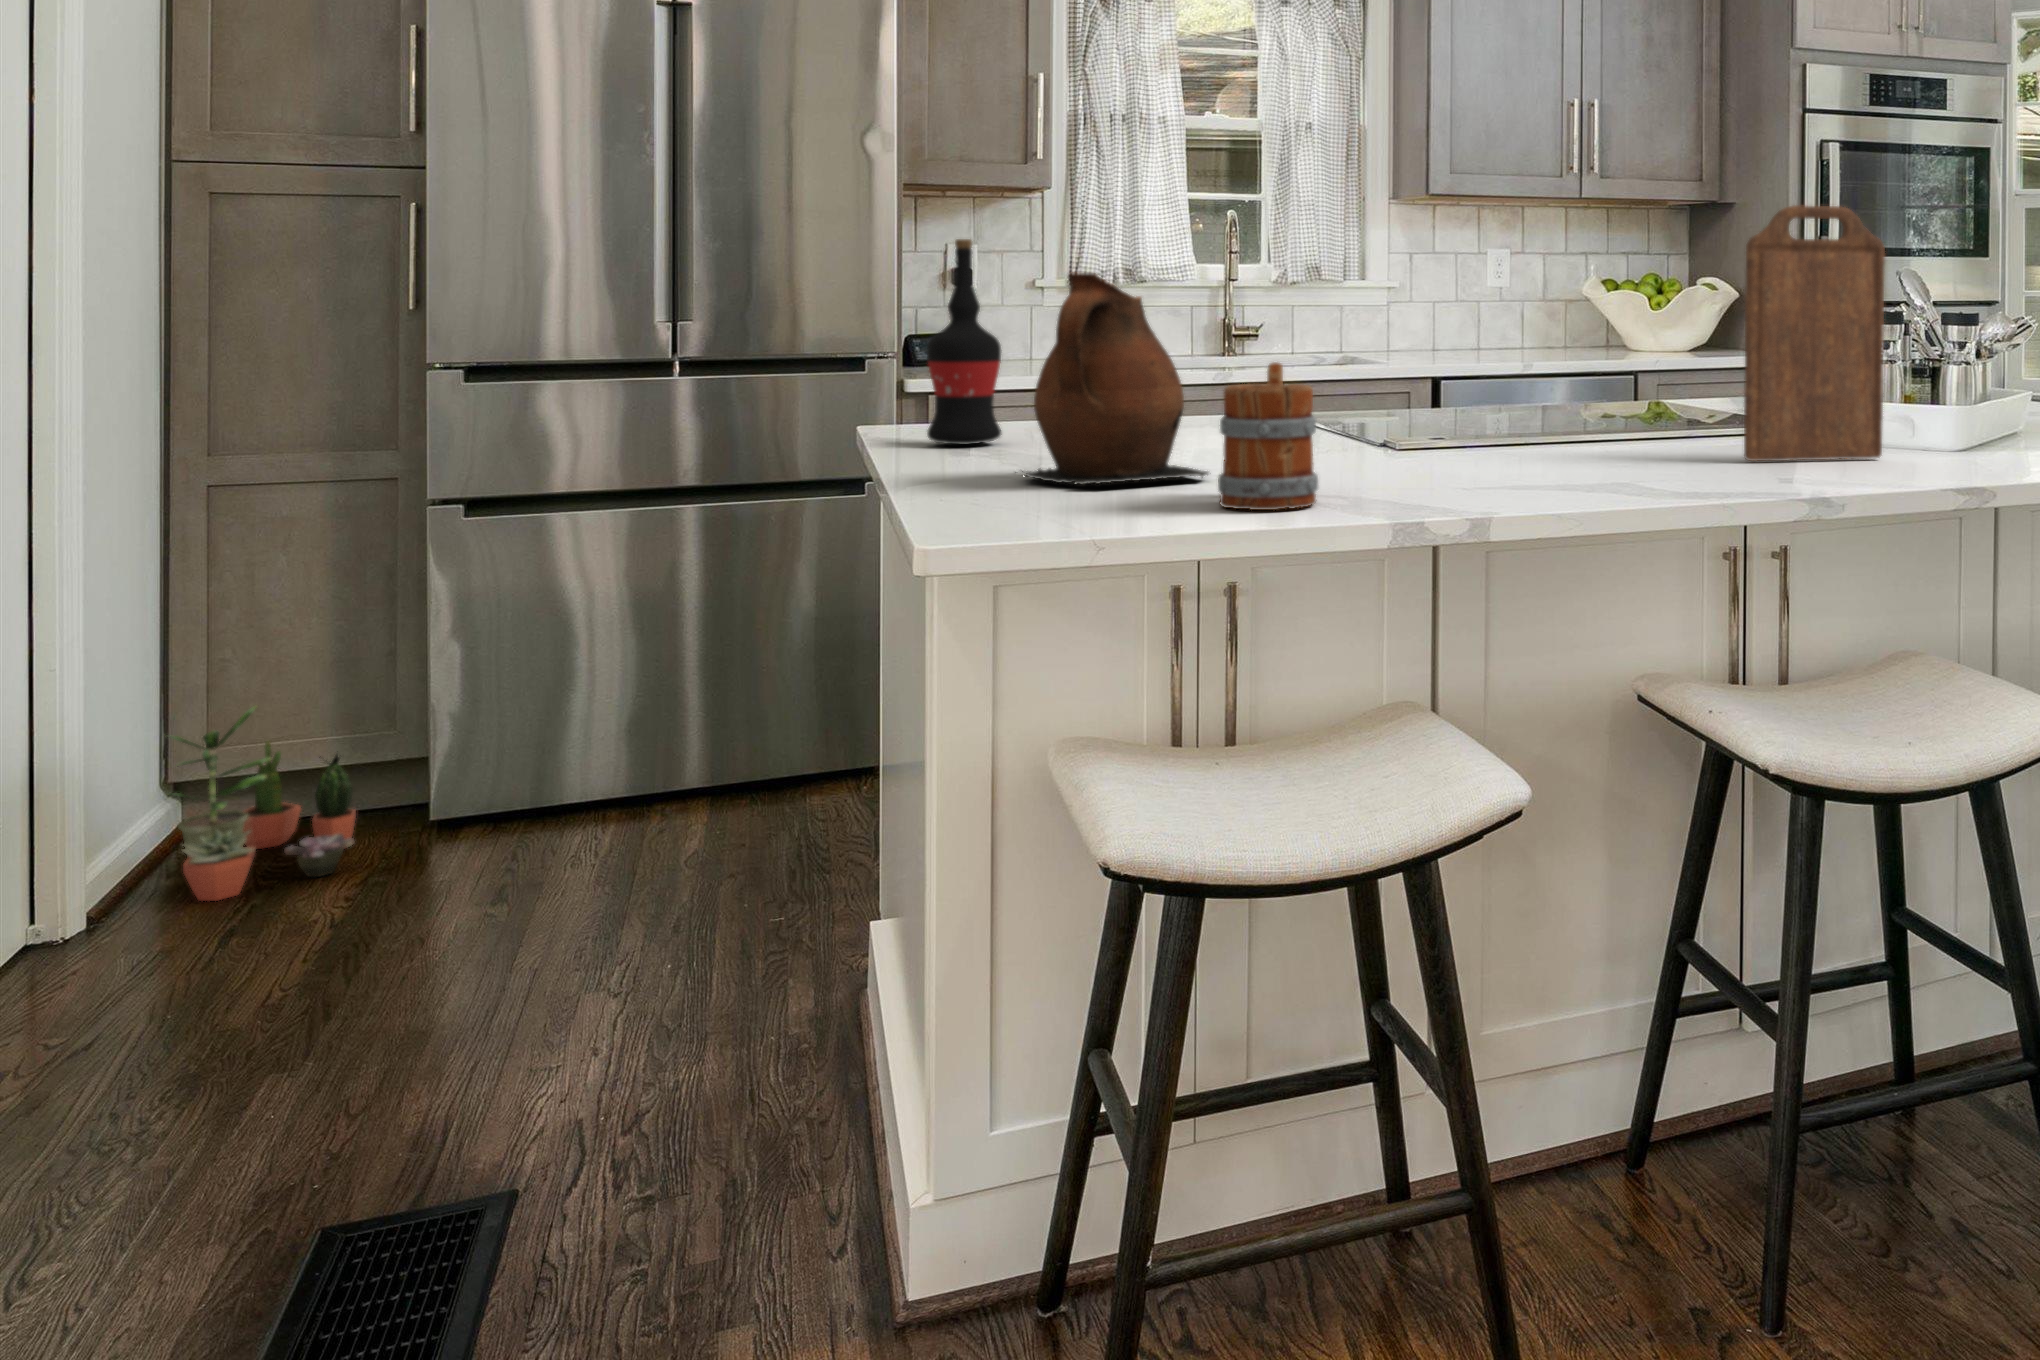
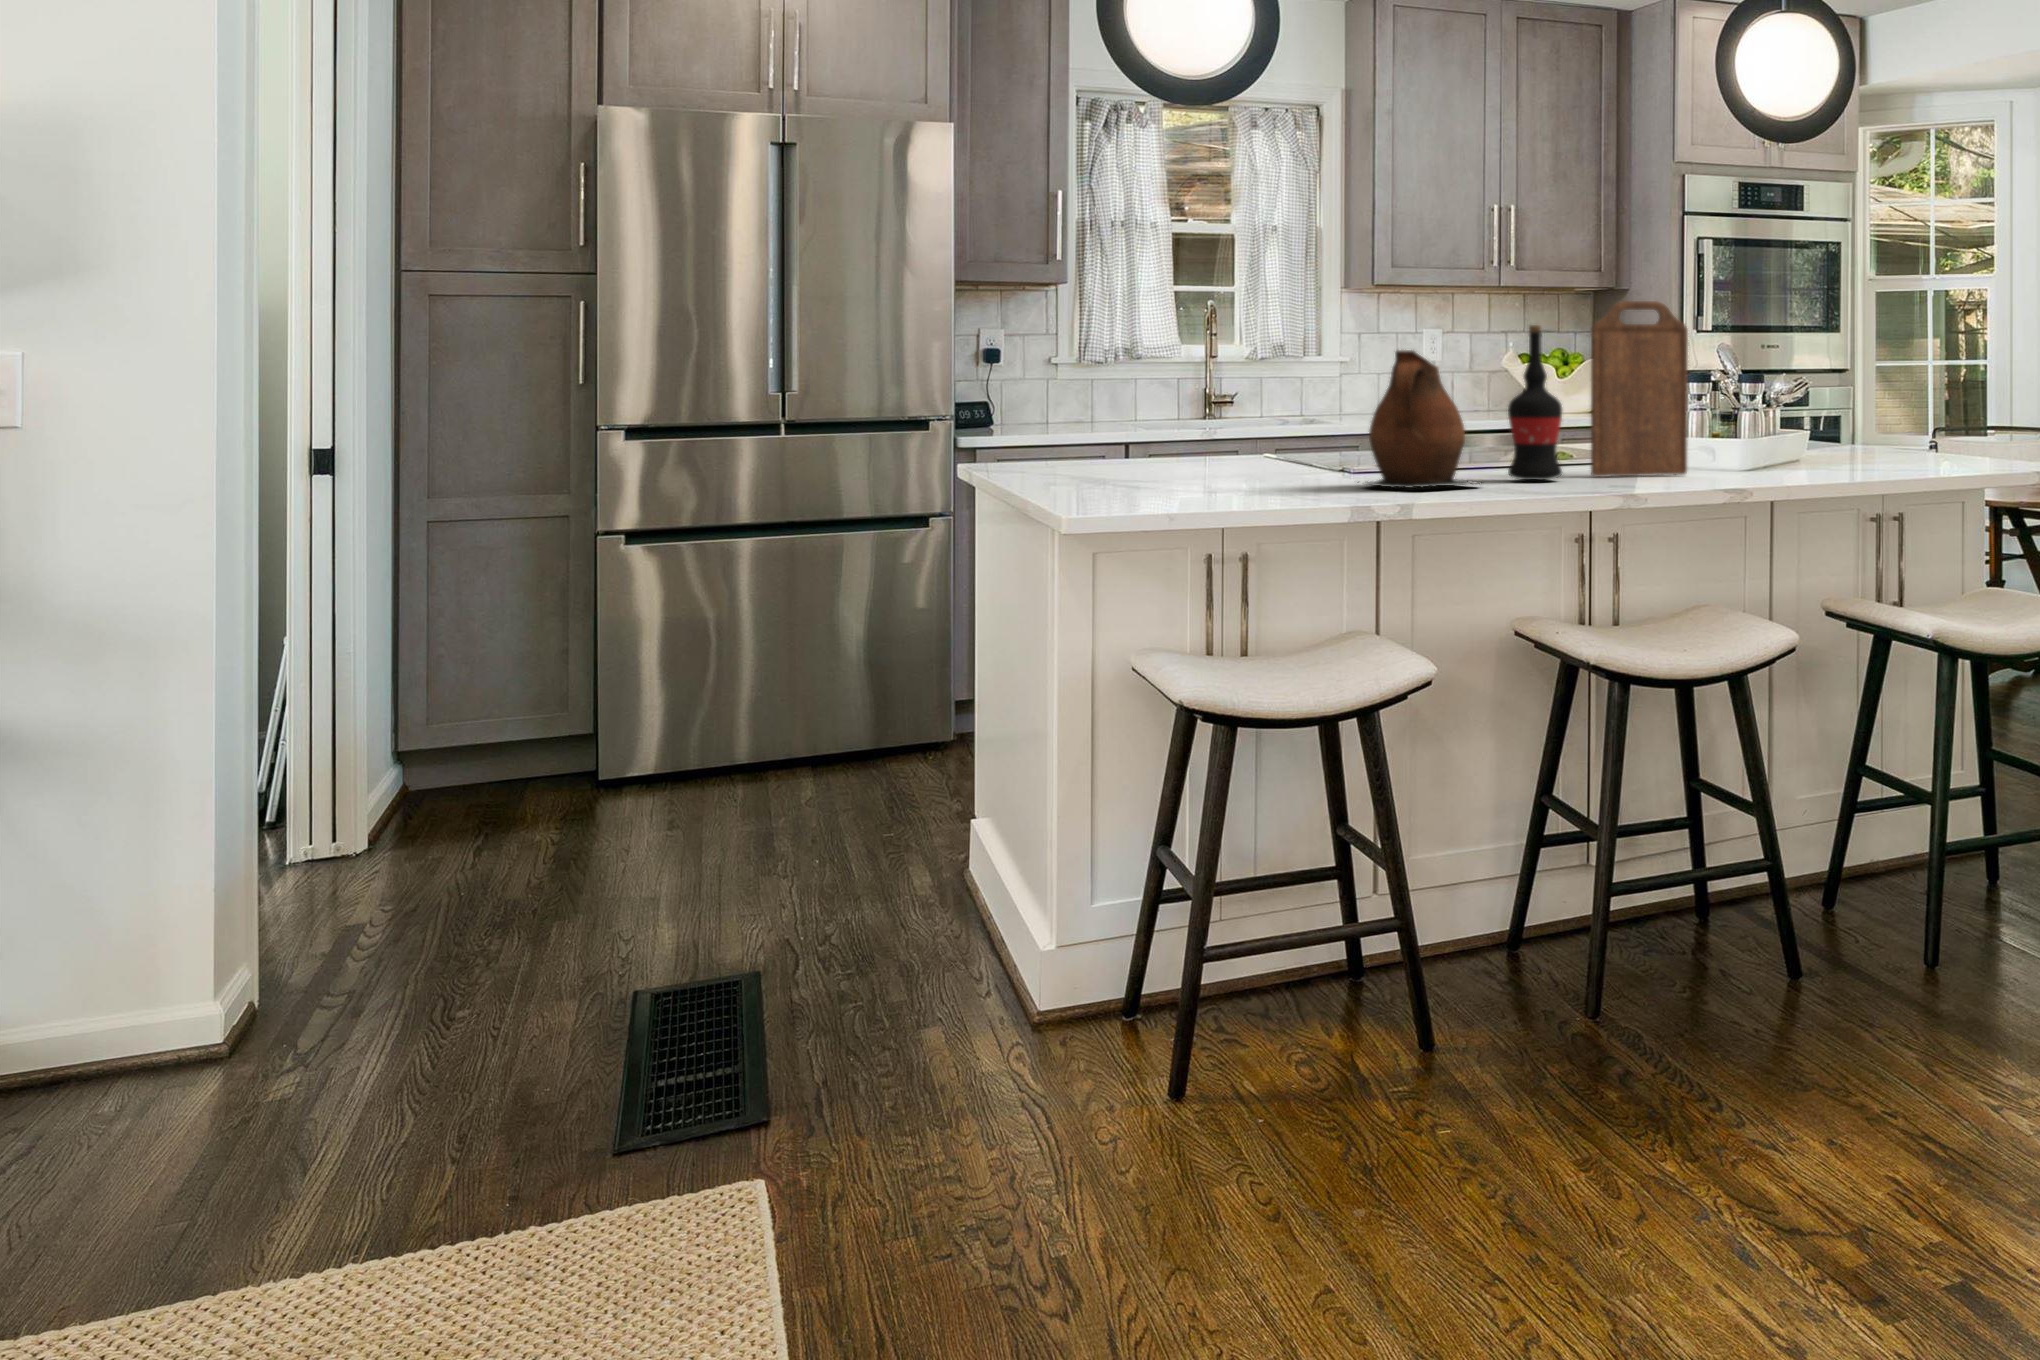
wine bottle: present [927,239,1002,444] -> present [1508,325,1562,480]
ceramic pitcher: present [1015,272,1209,484] -> present [1357,350,1480,488]
mug: present [1218,362,1318,510] -> none [1239,407,1303,499]
potted plant: present [171,706,356,901] -> none [409,686,557,828]

